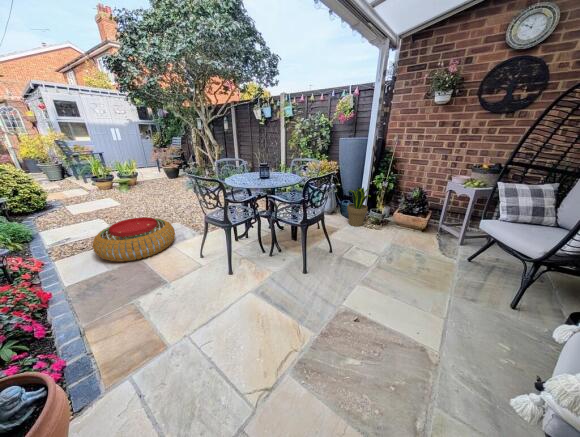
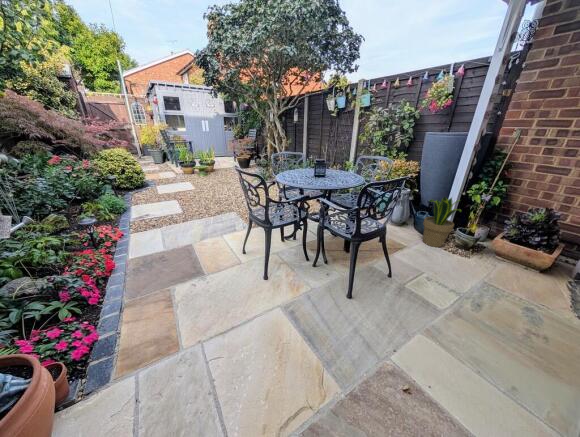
pouf: present [92,217,175,262] -> none [152,205,226,247]

